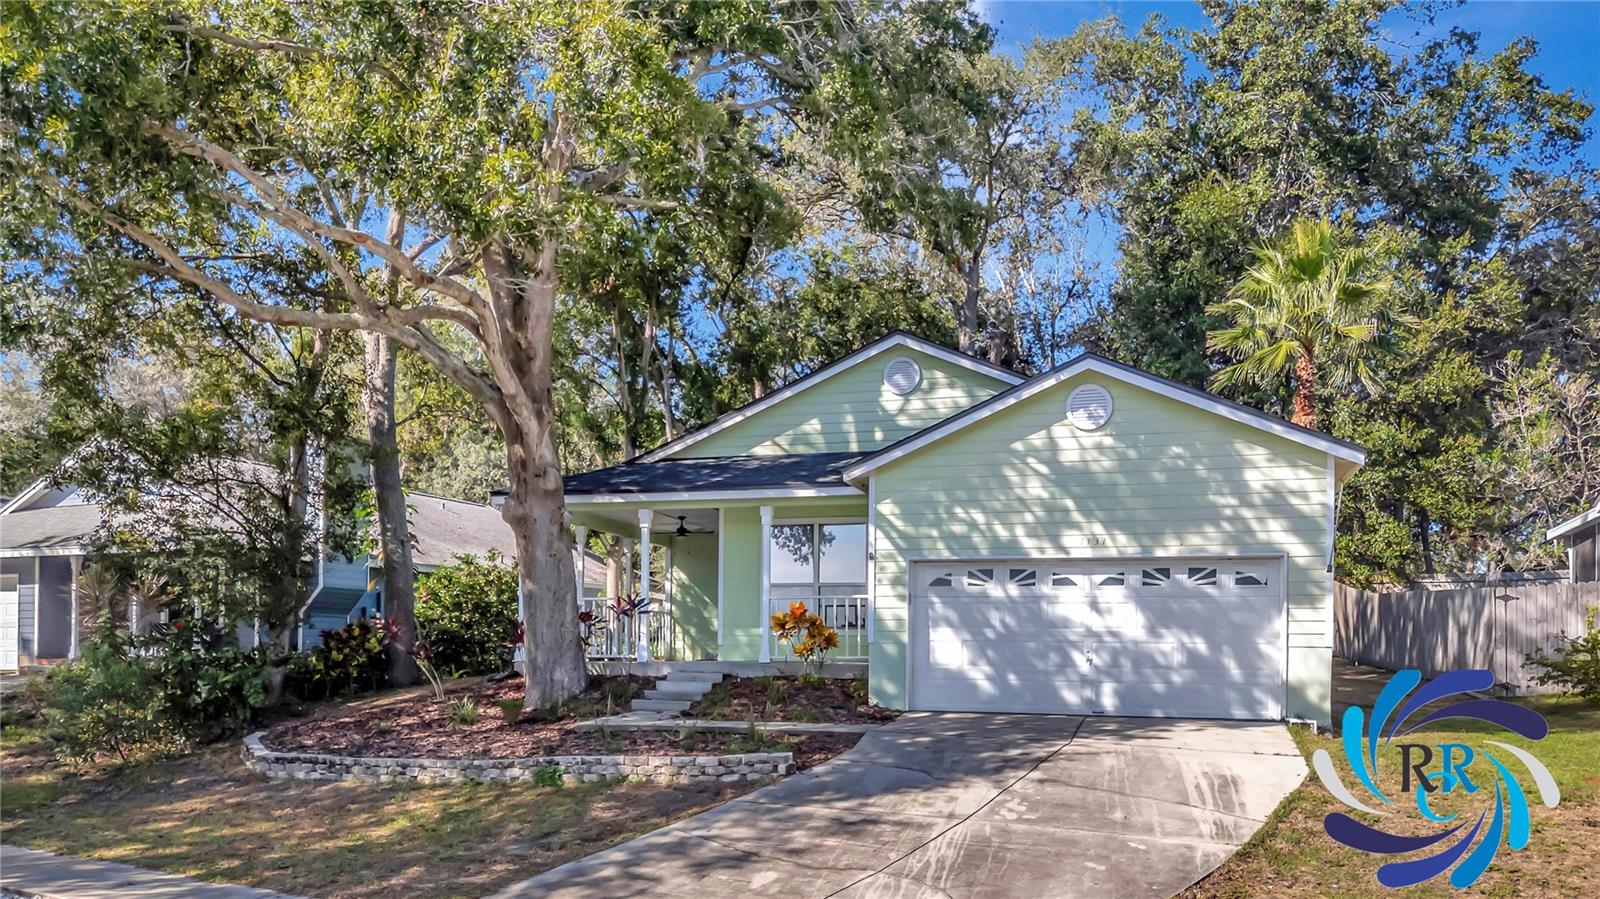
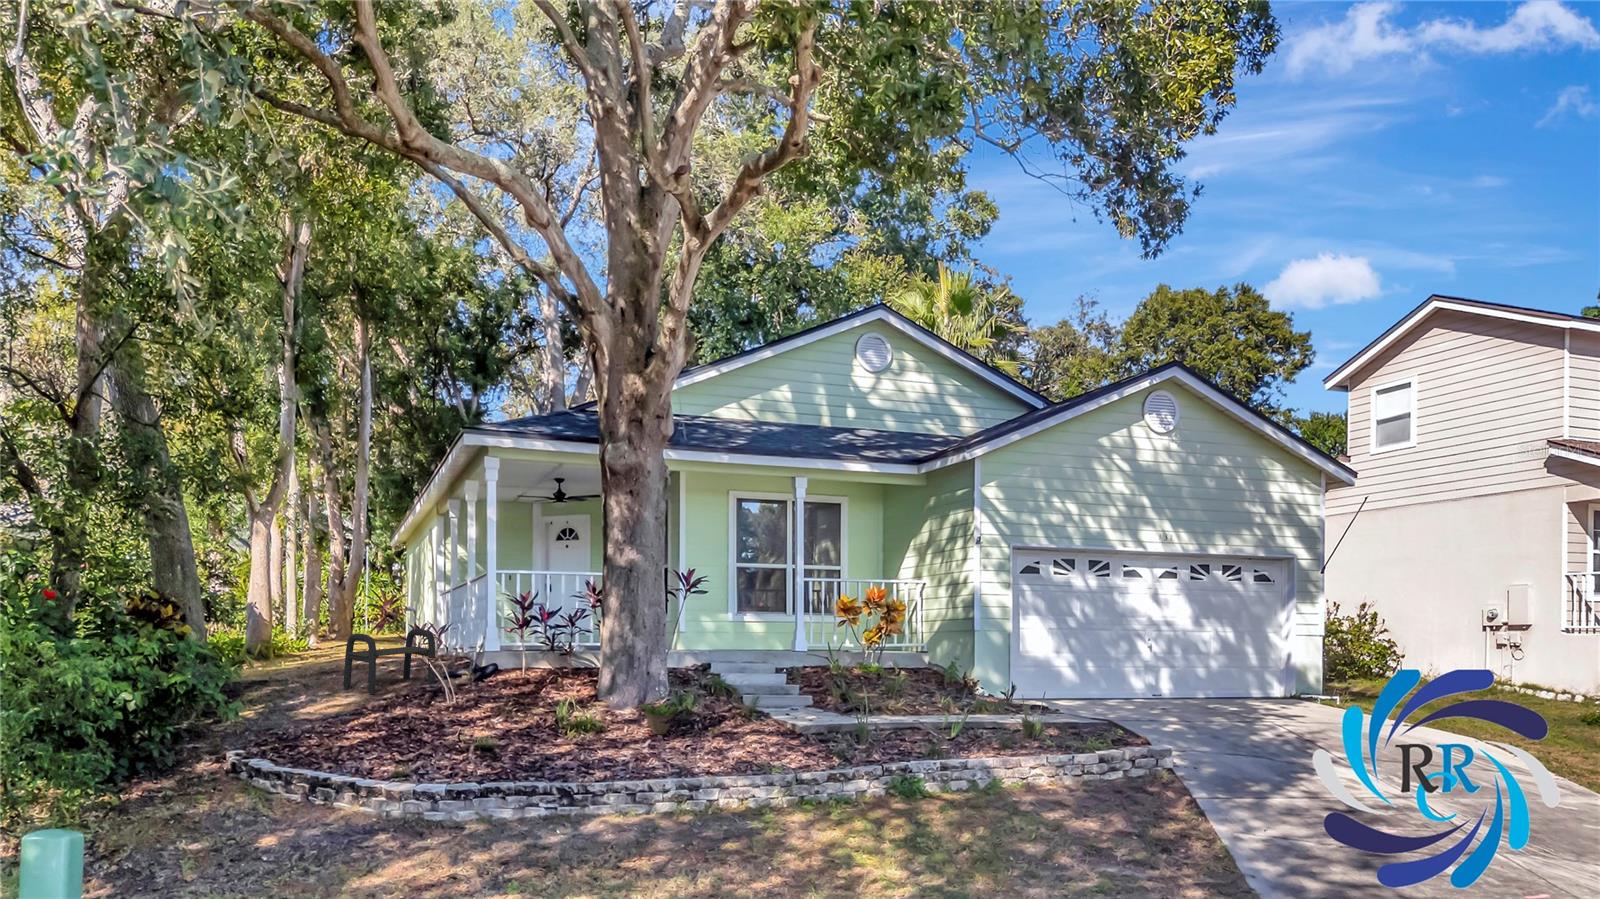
bench: none [456,642,515,688] -> present [343,629,435,693]

